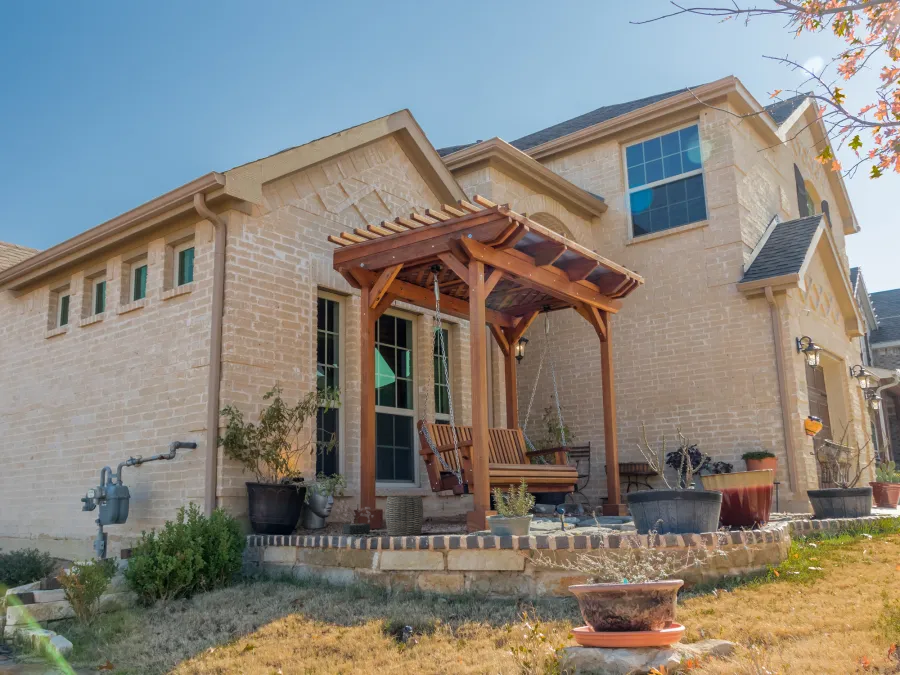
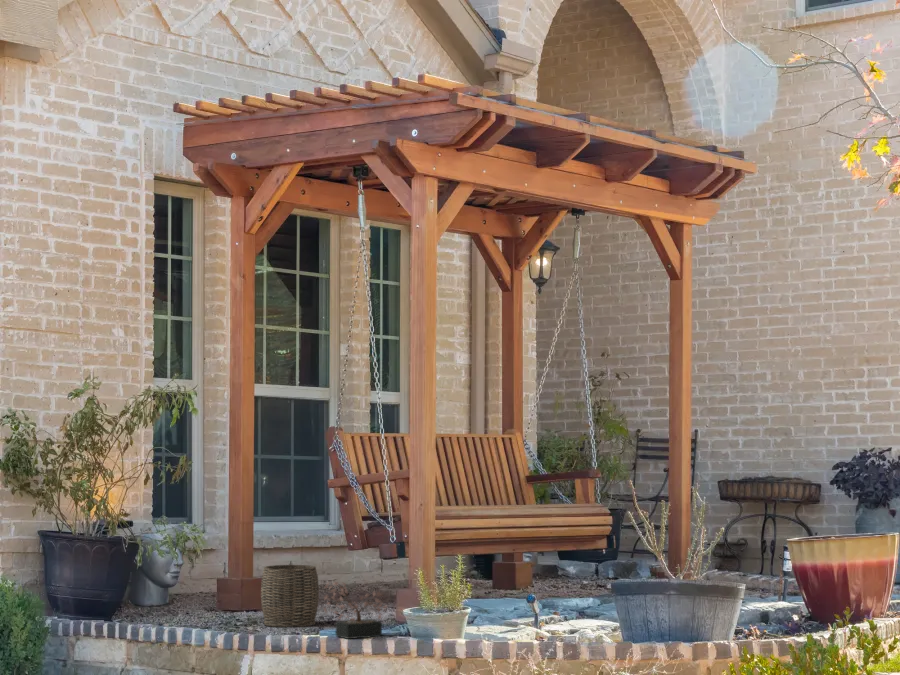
decorative plant: present [336,501,370,534] -> present [324,582,387,639]

